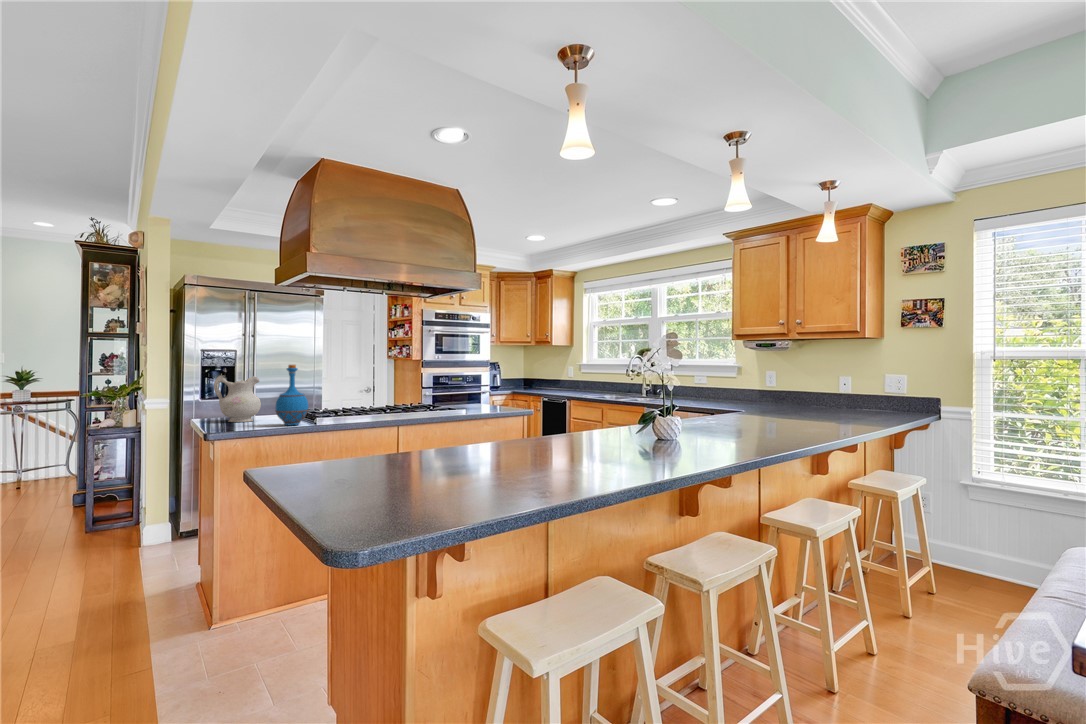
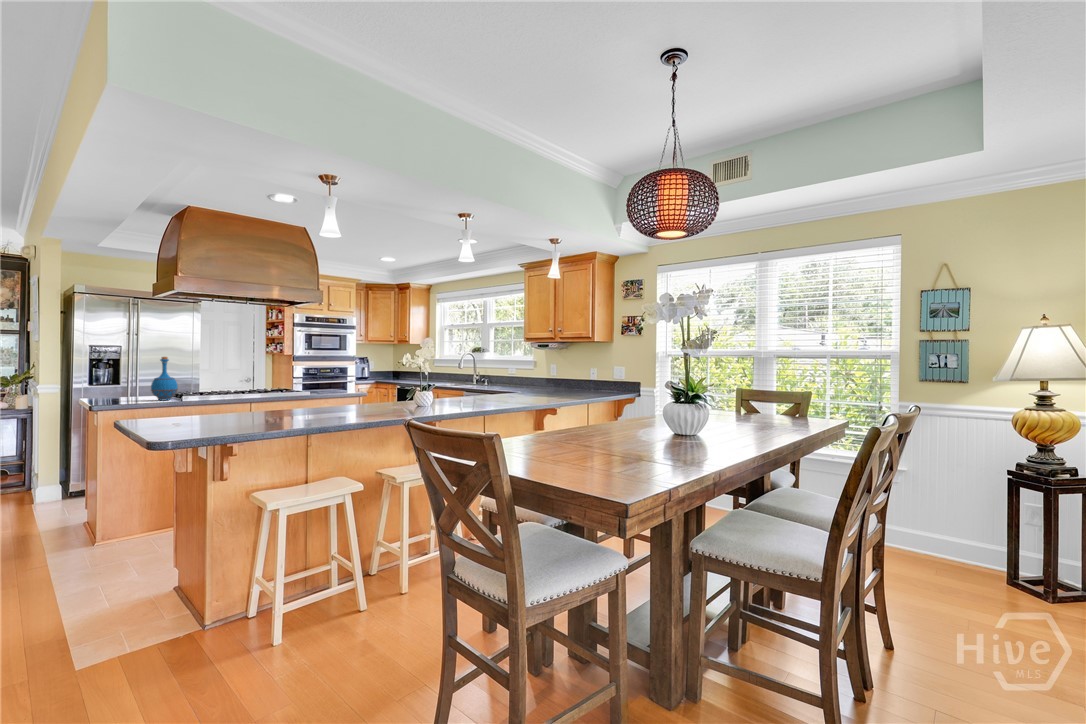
ceramic pitcher: present [214,375,261,422] -> none [101,364,140,399]

